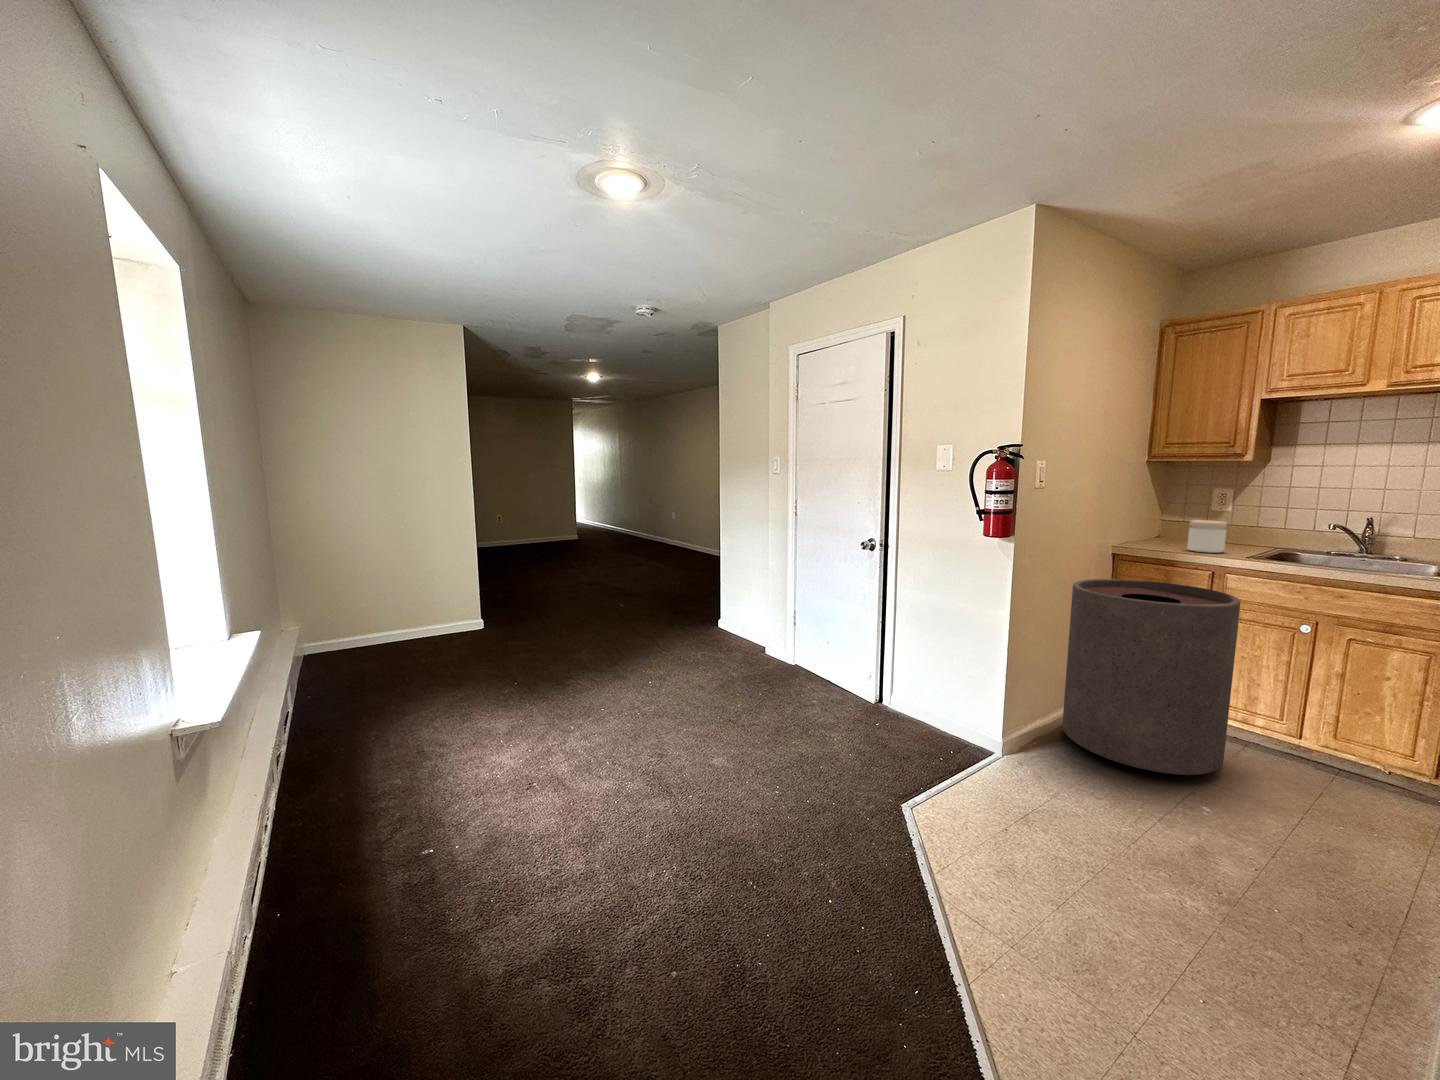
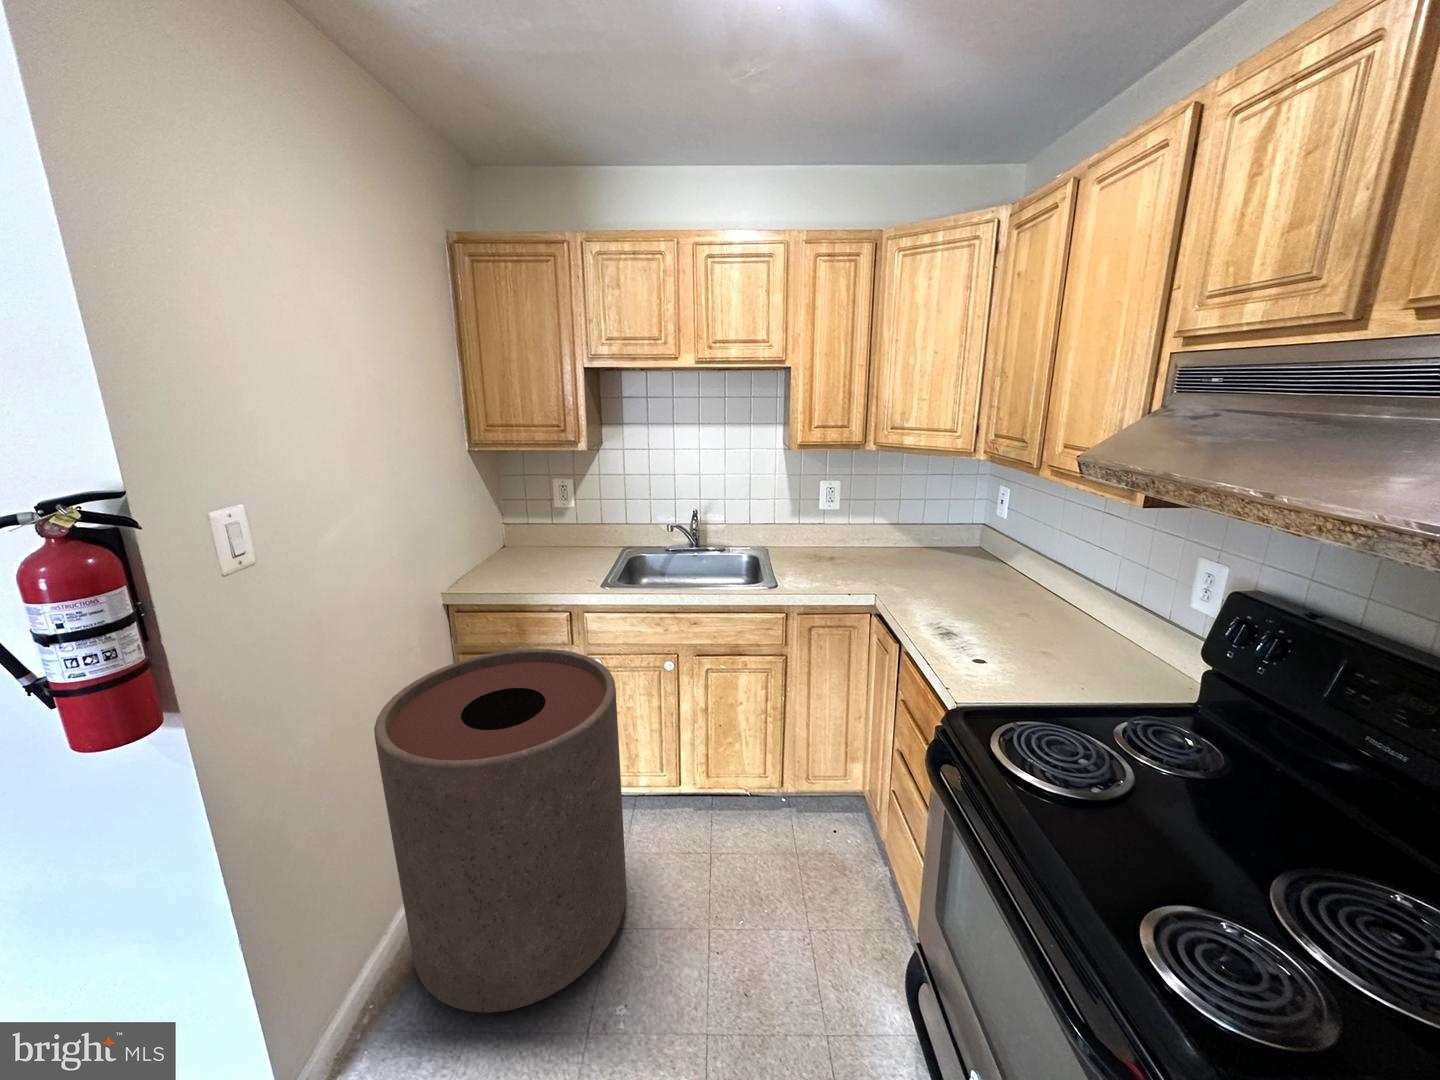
jar: present [1187,520,1227,553] -> none [534,533,577,582]

